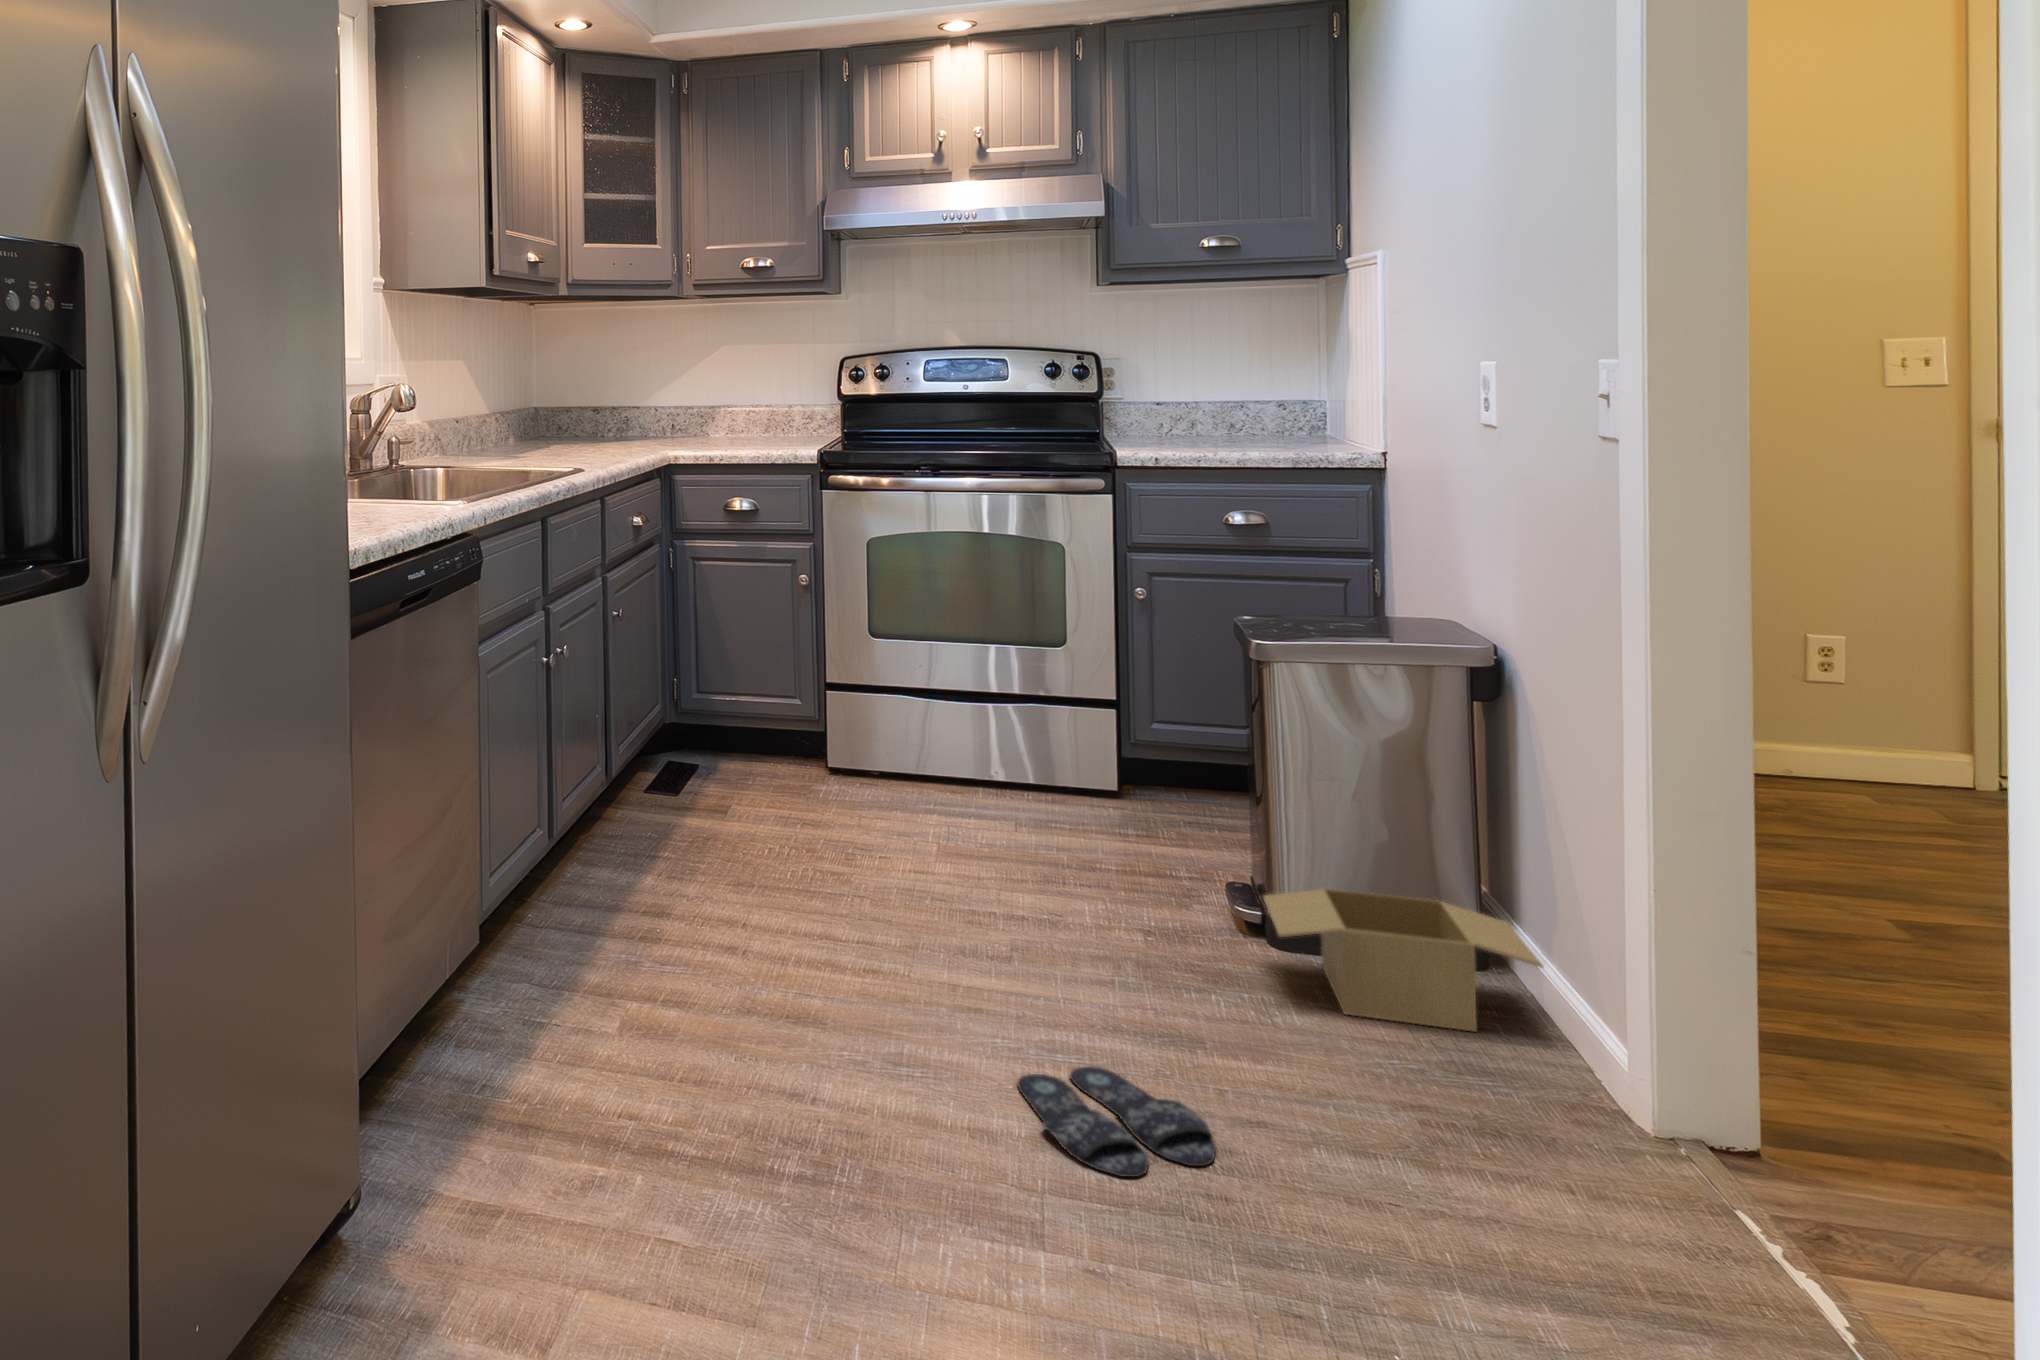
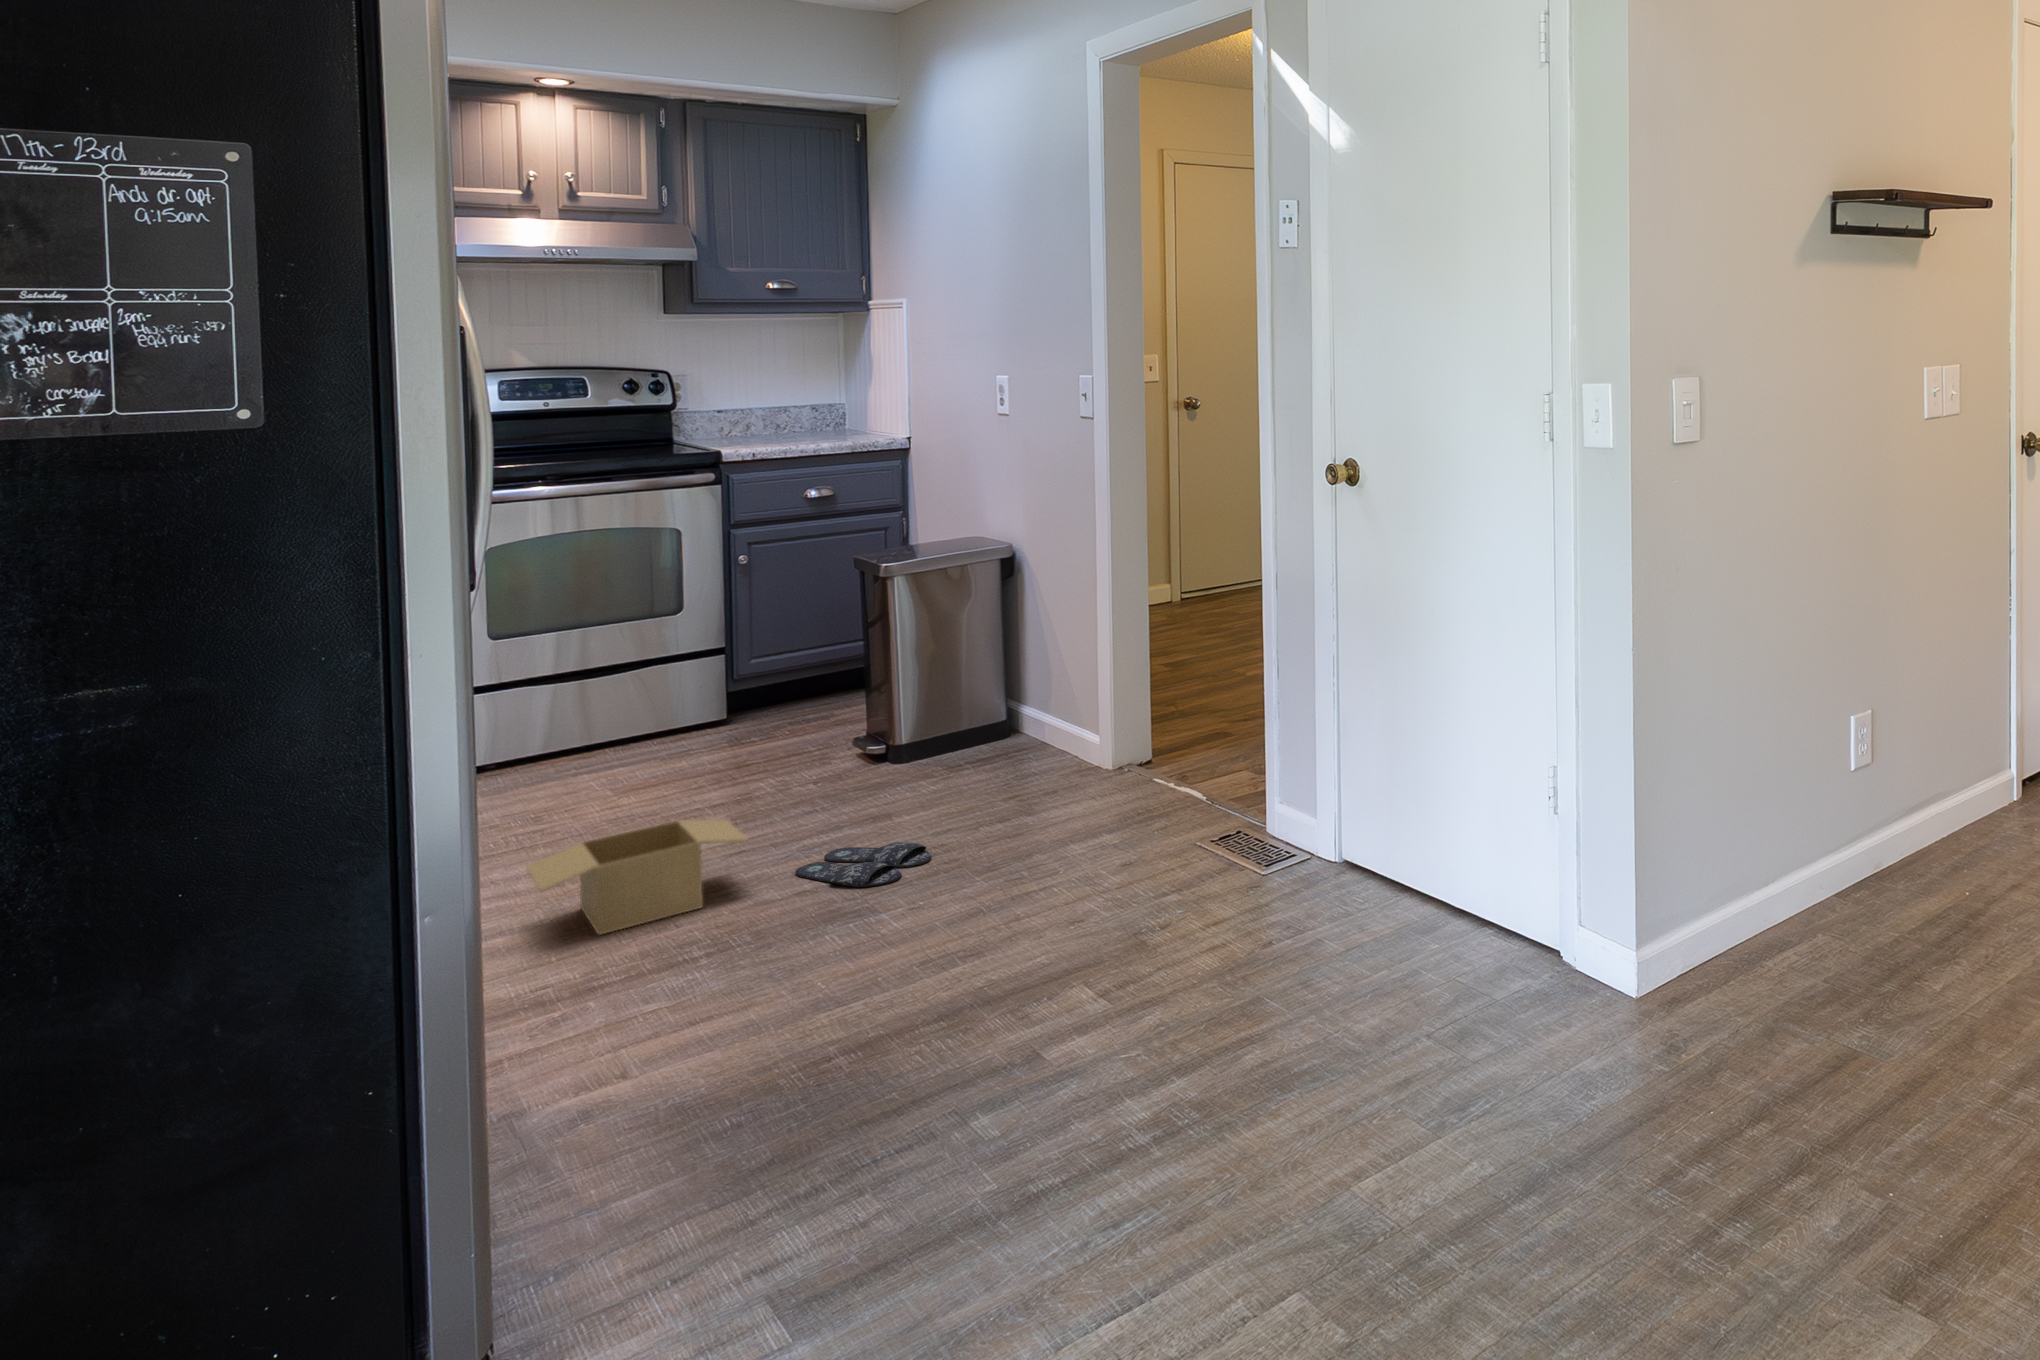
cardboard box: present [1263,889,1543,1031] -> present [526,820,749,935]

